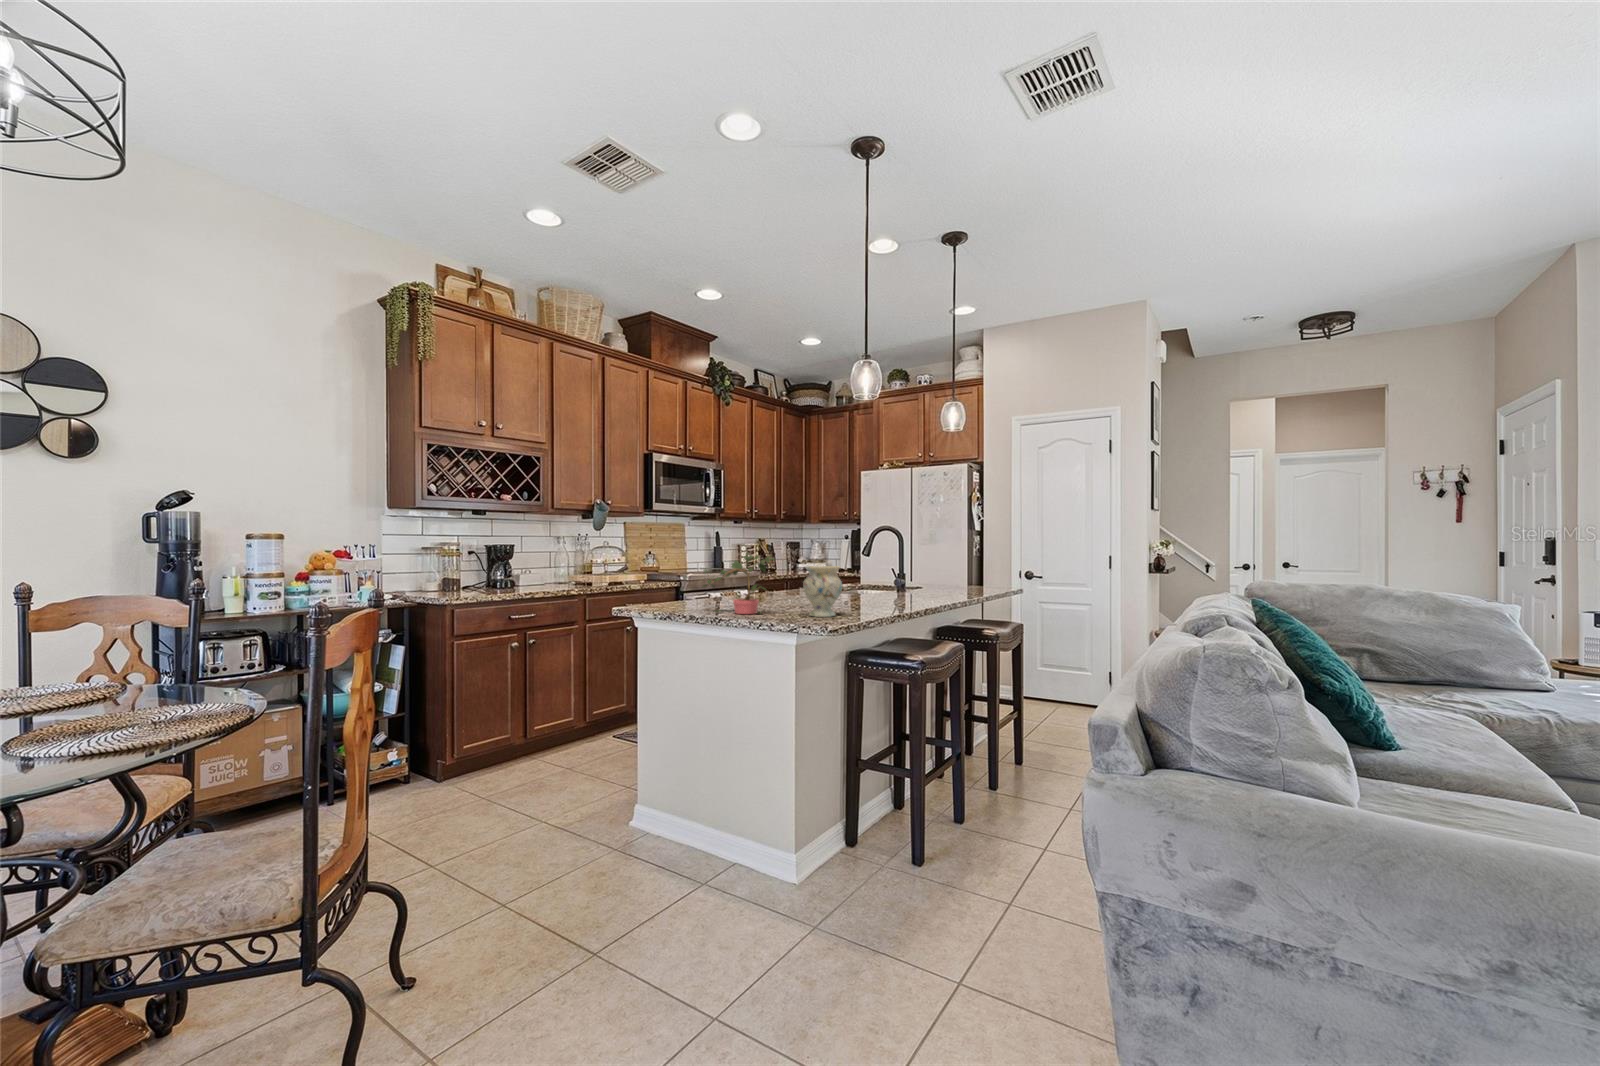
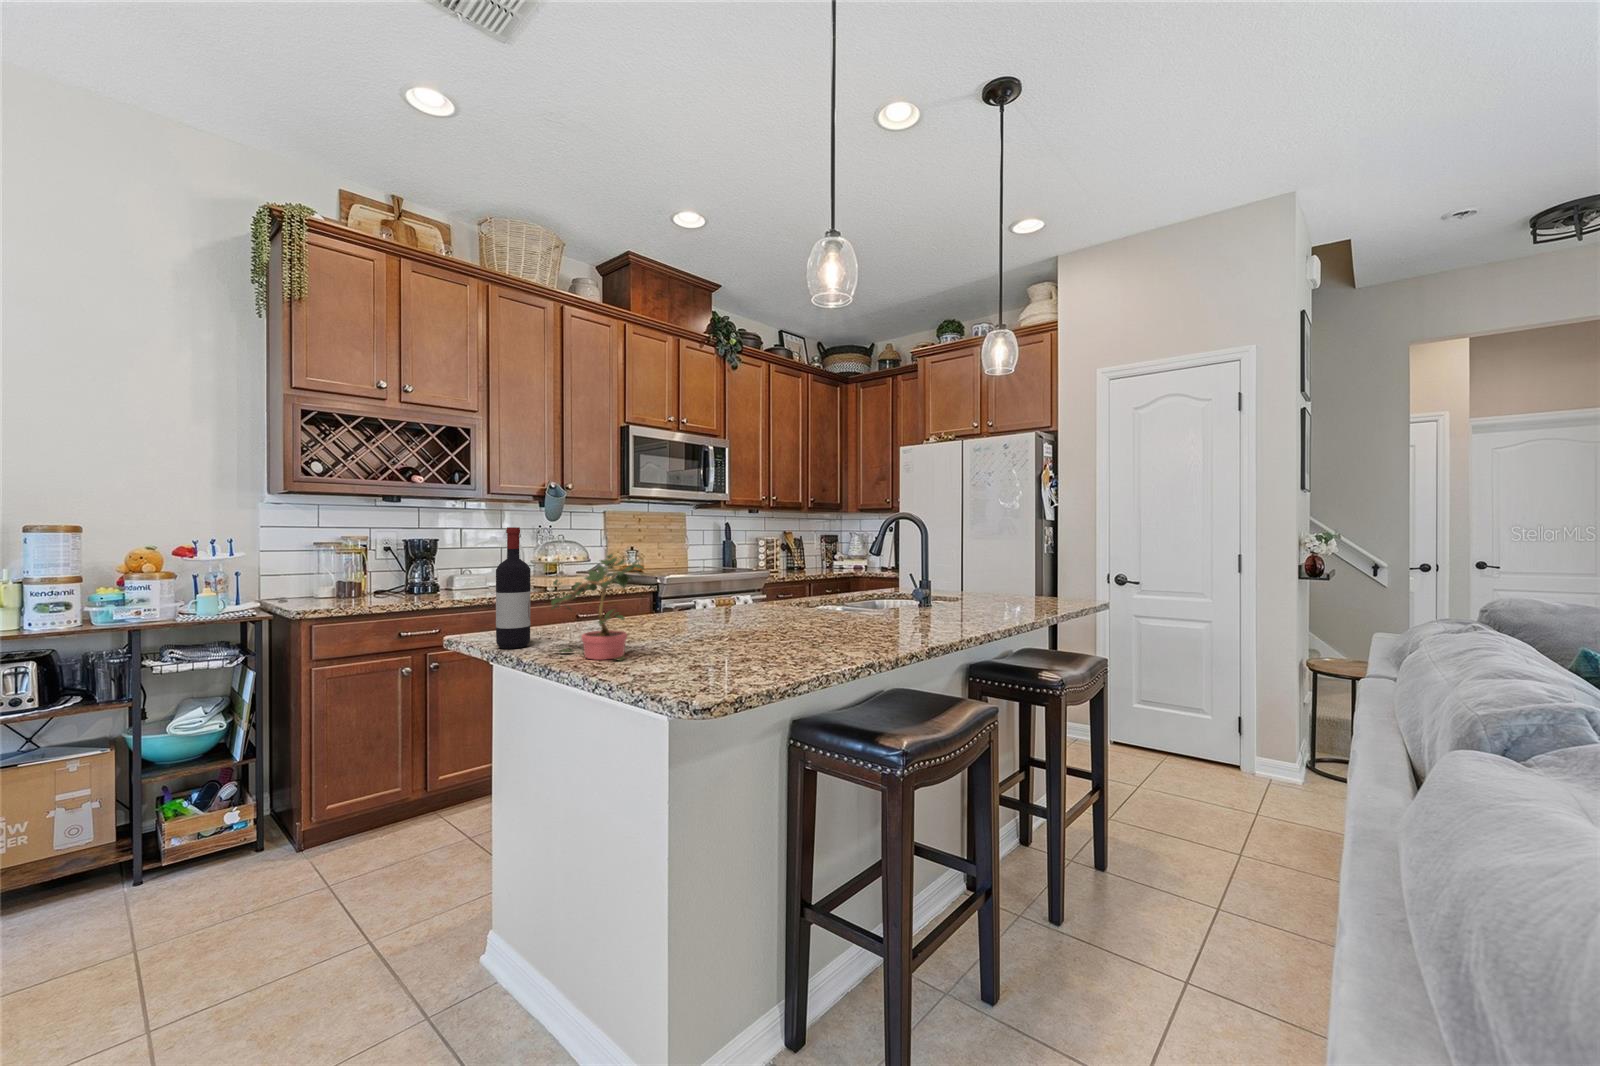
wine bottle: none [666,537,686,612] -> present [496,527,531,649]
vase: present [803,566,842,617] -> none [681,578,752,673]

